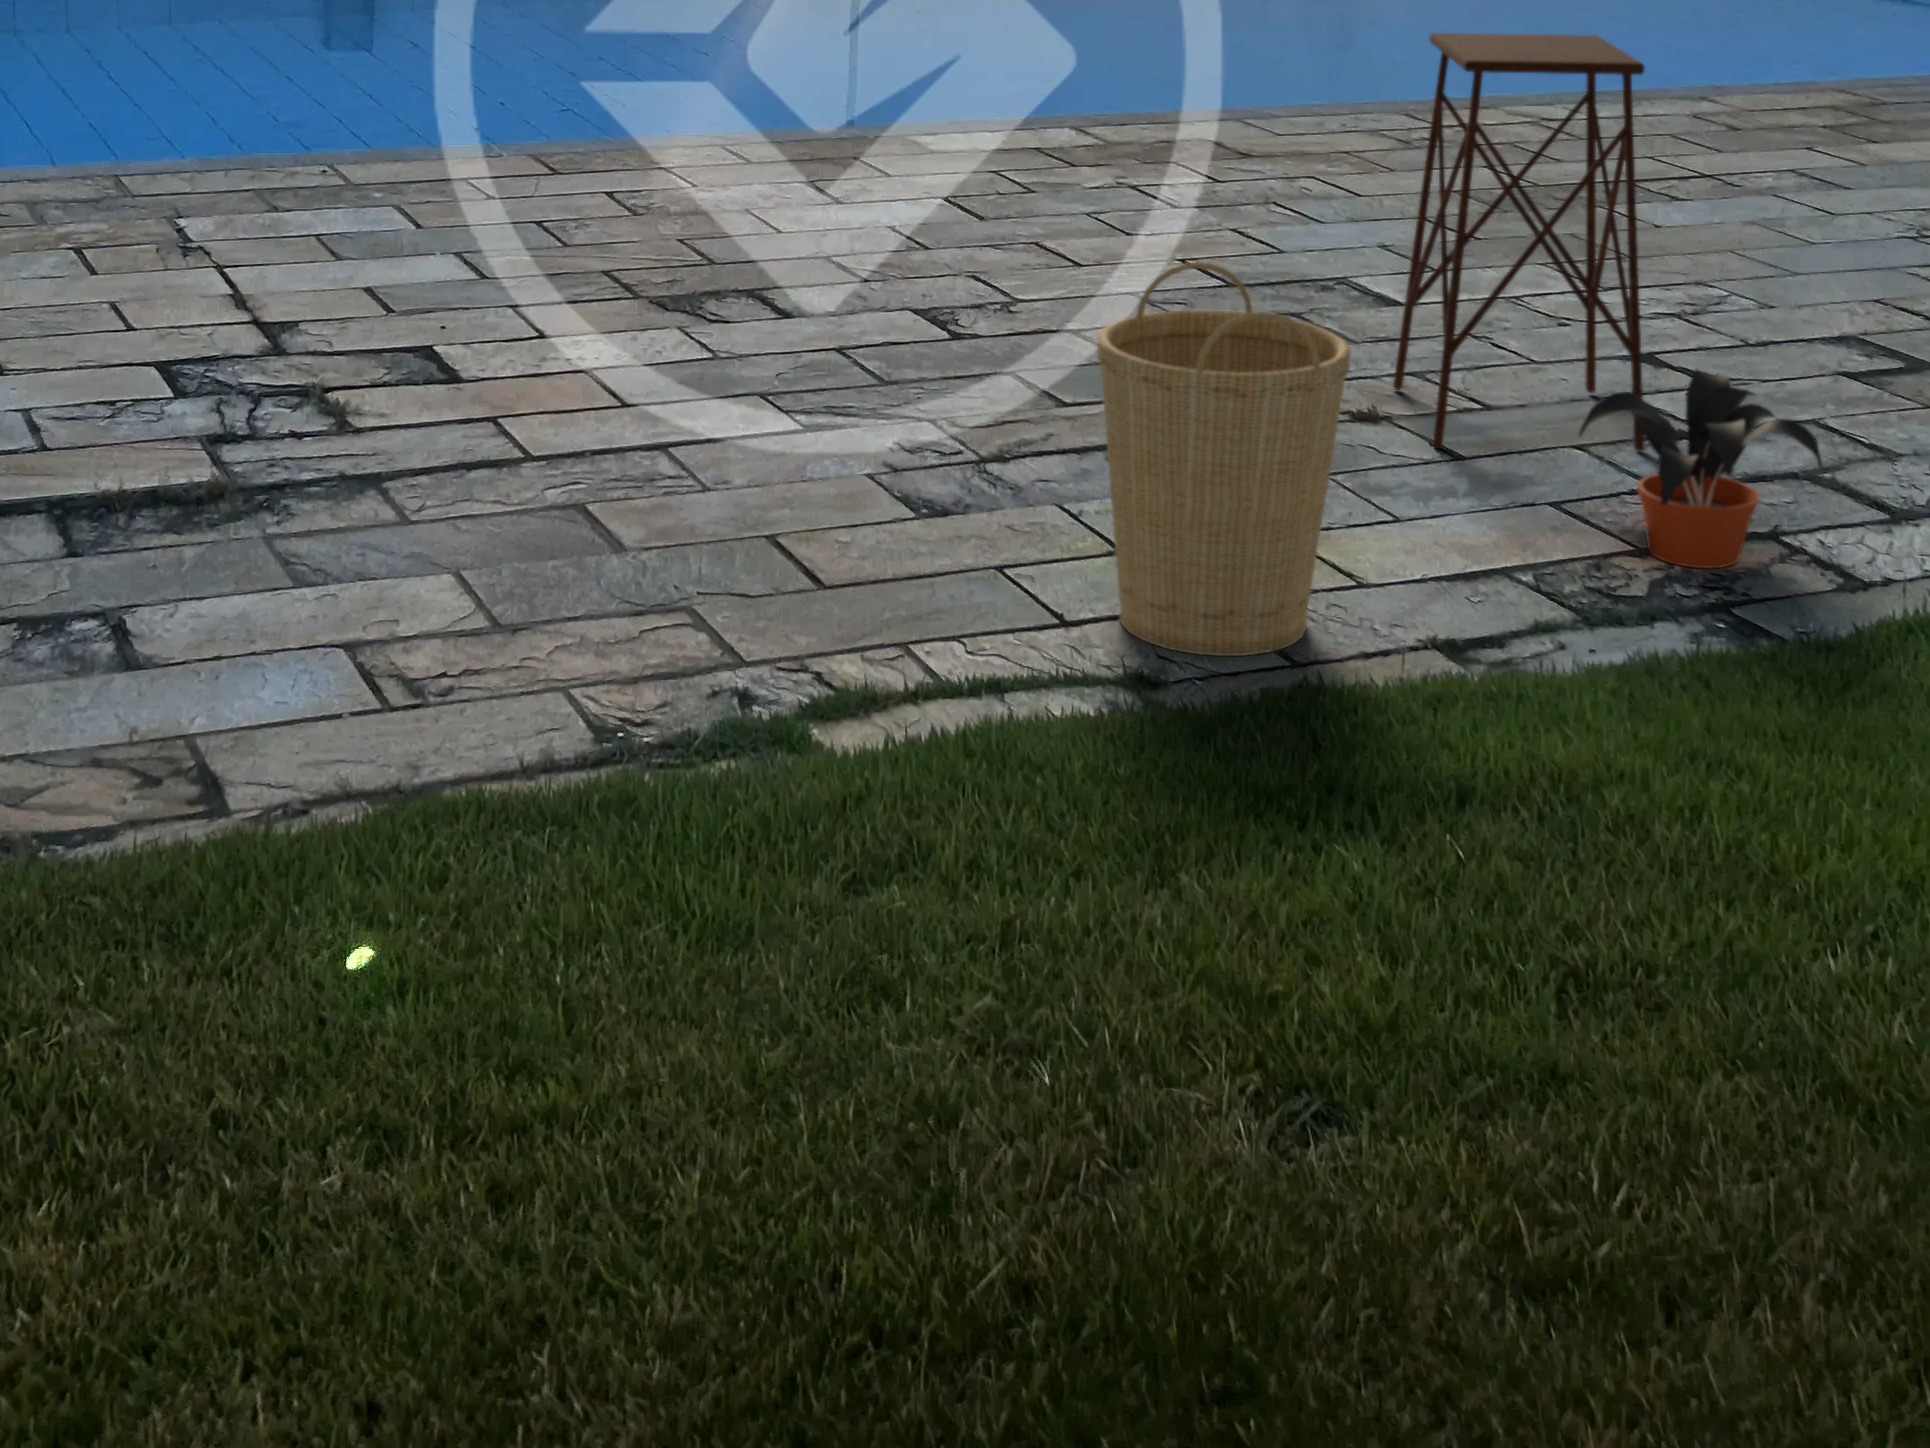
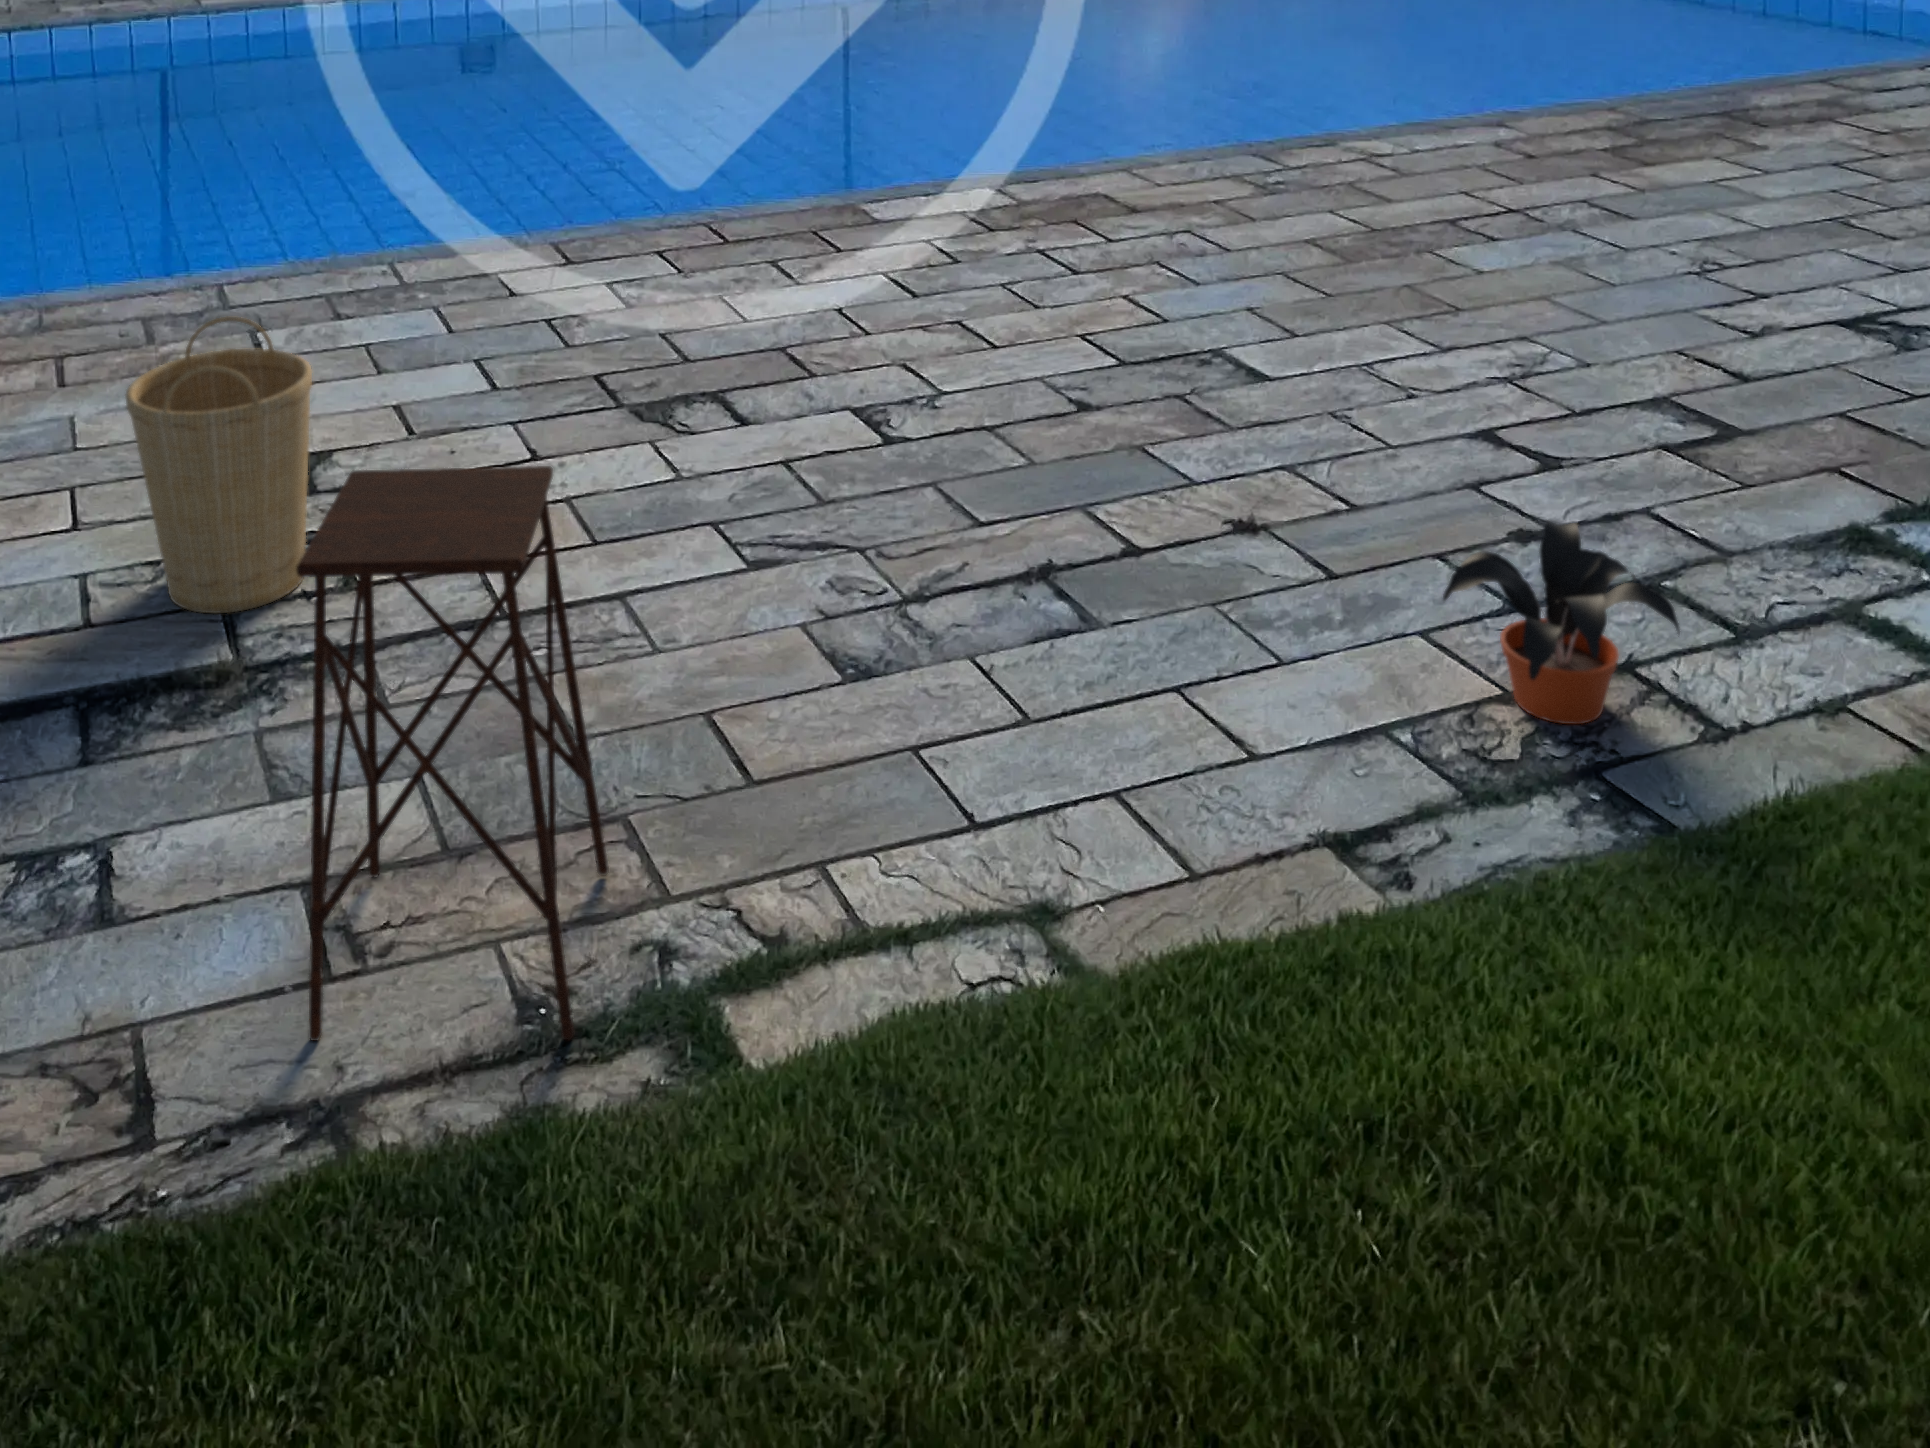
side table: present [1393,33,1645,452] -> present [296,466,609,1041]
basket: present [1097,262,1351,656] -> present [126,316,312,613]

